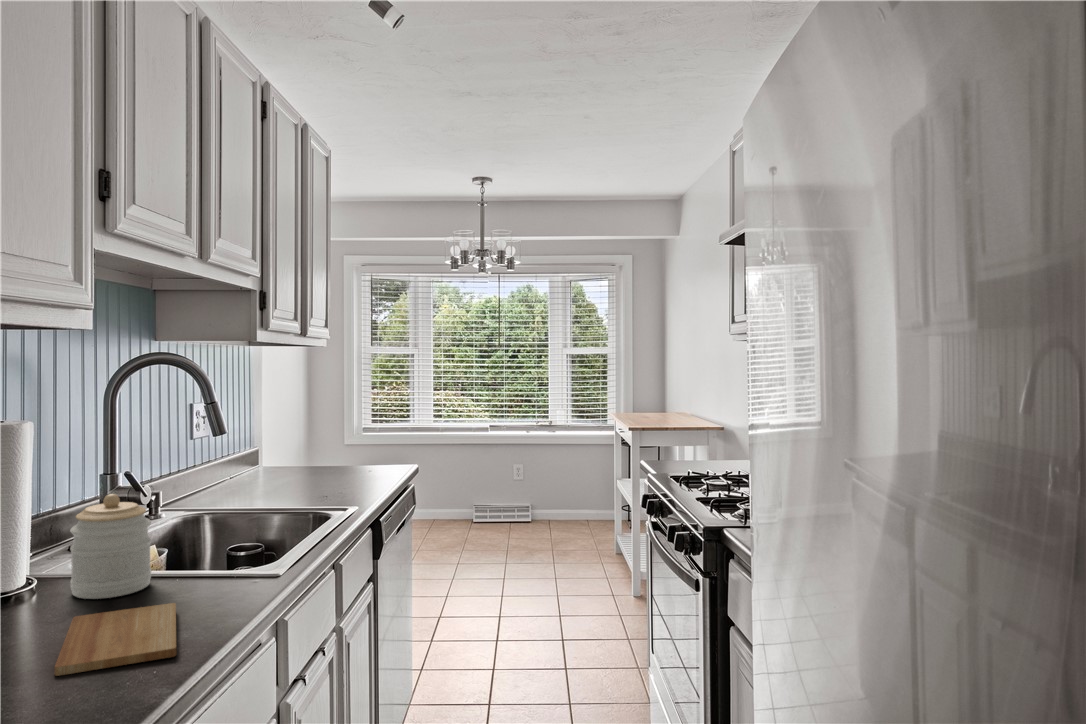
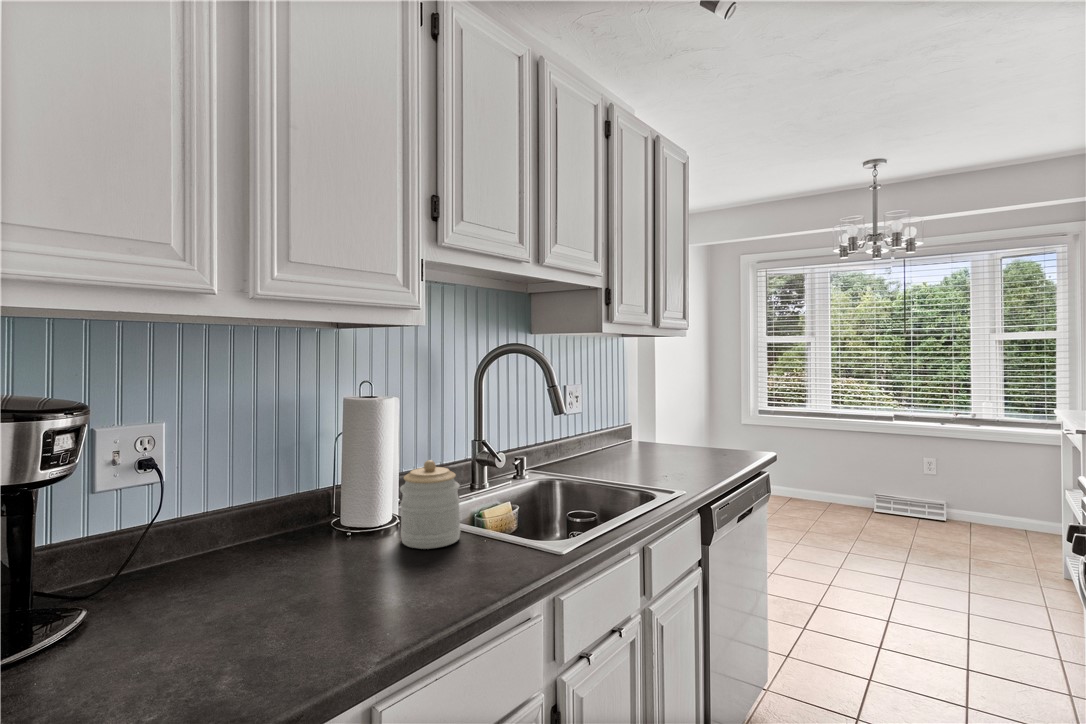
cutting board: present [55,603,176,676] -> none [312,563,448,627]

